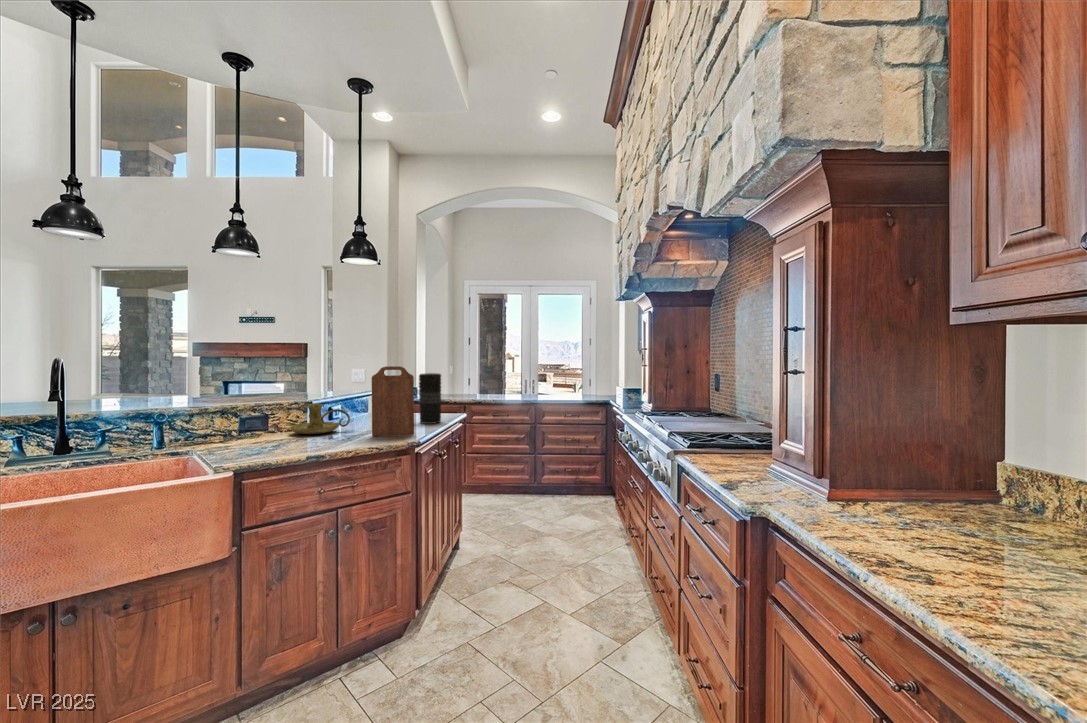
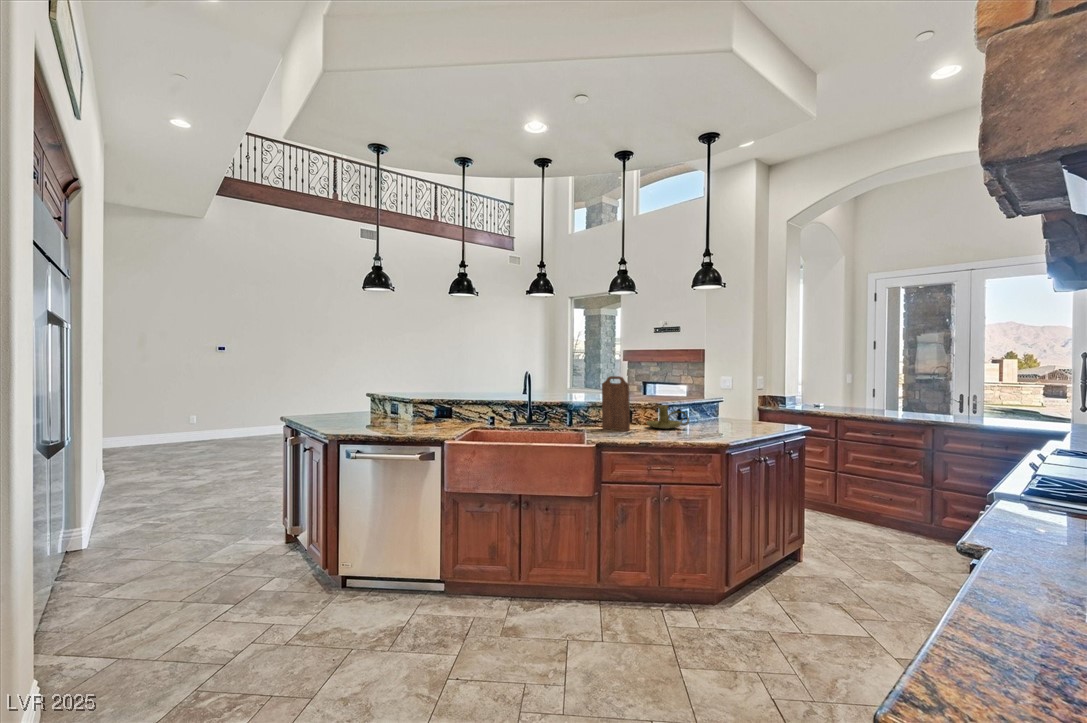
cutting board: present [372,366,414,436] -> present [602,376,630,431]
vase: present [419,373,441,424] -> none [755,384,777,432]

